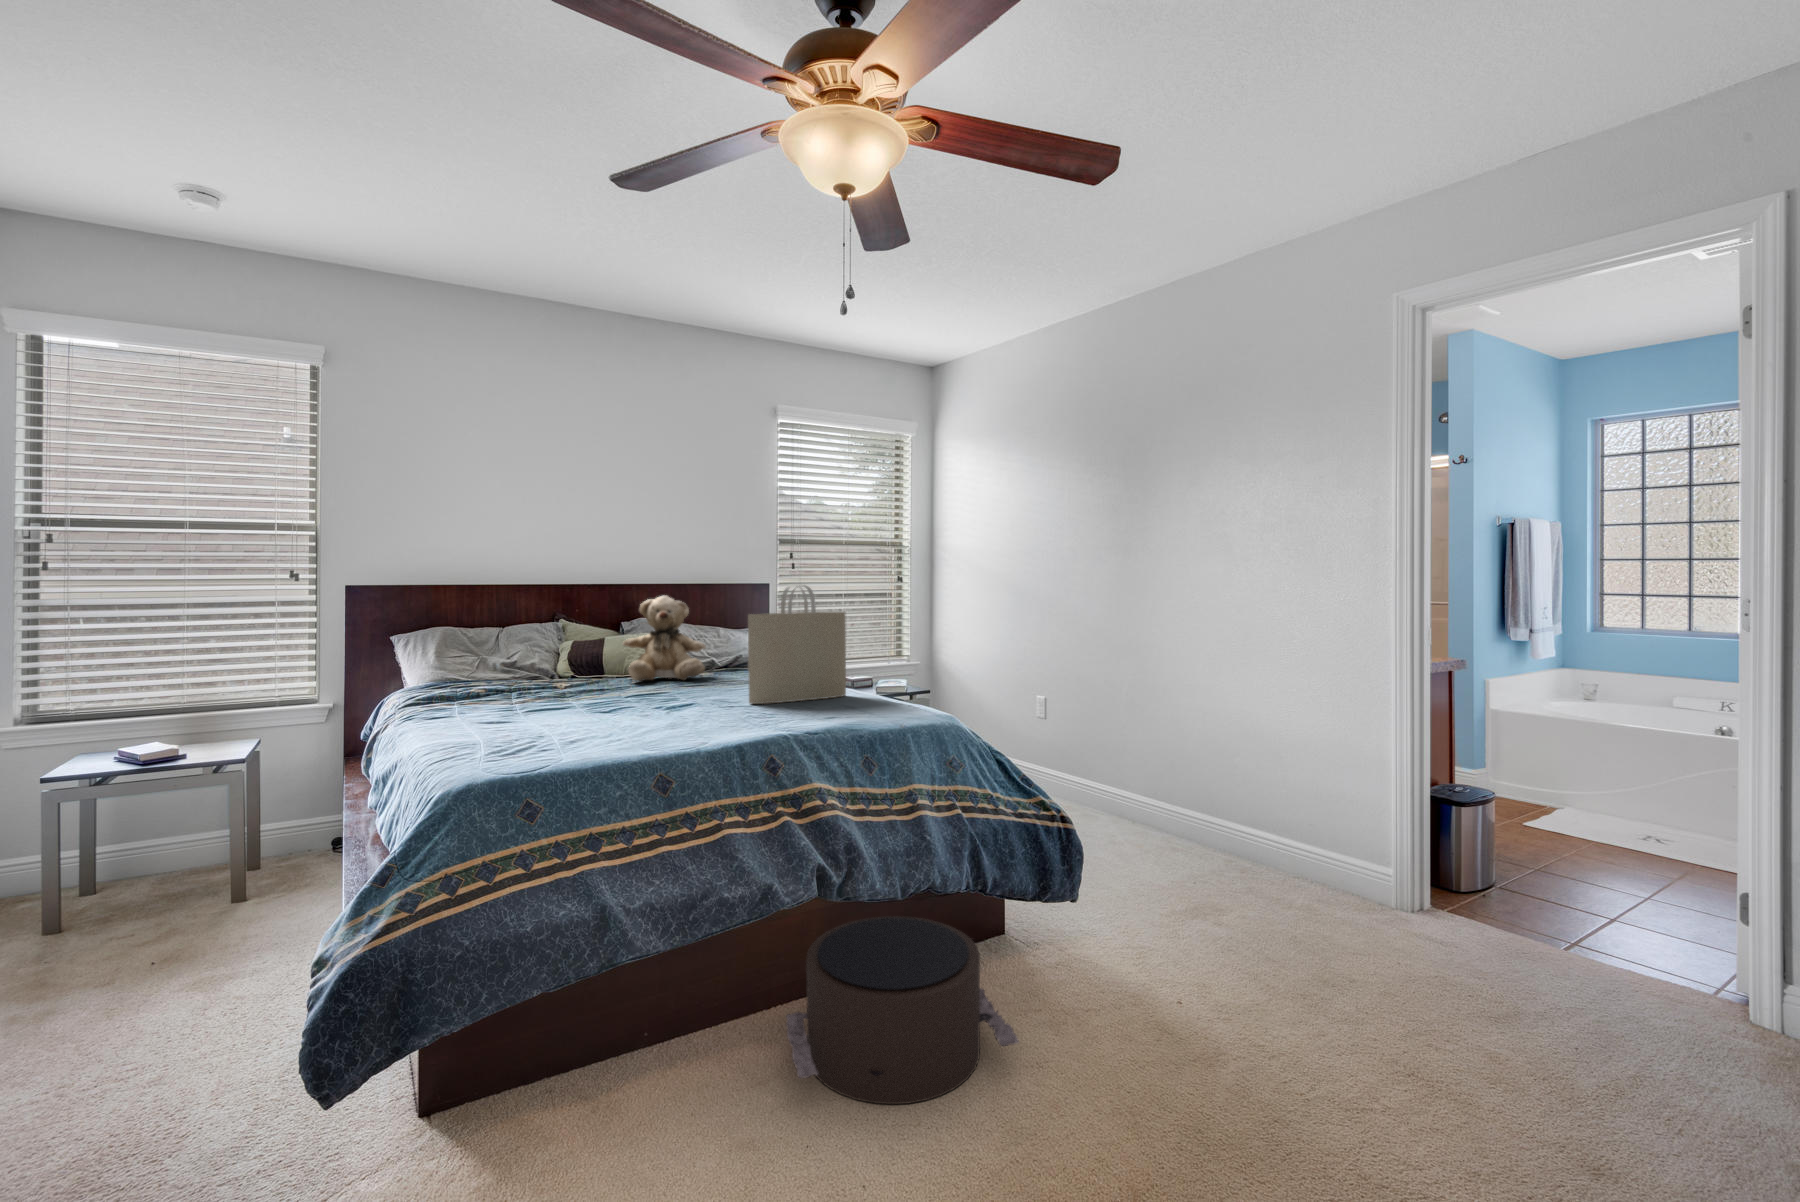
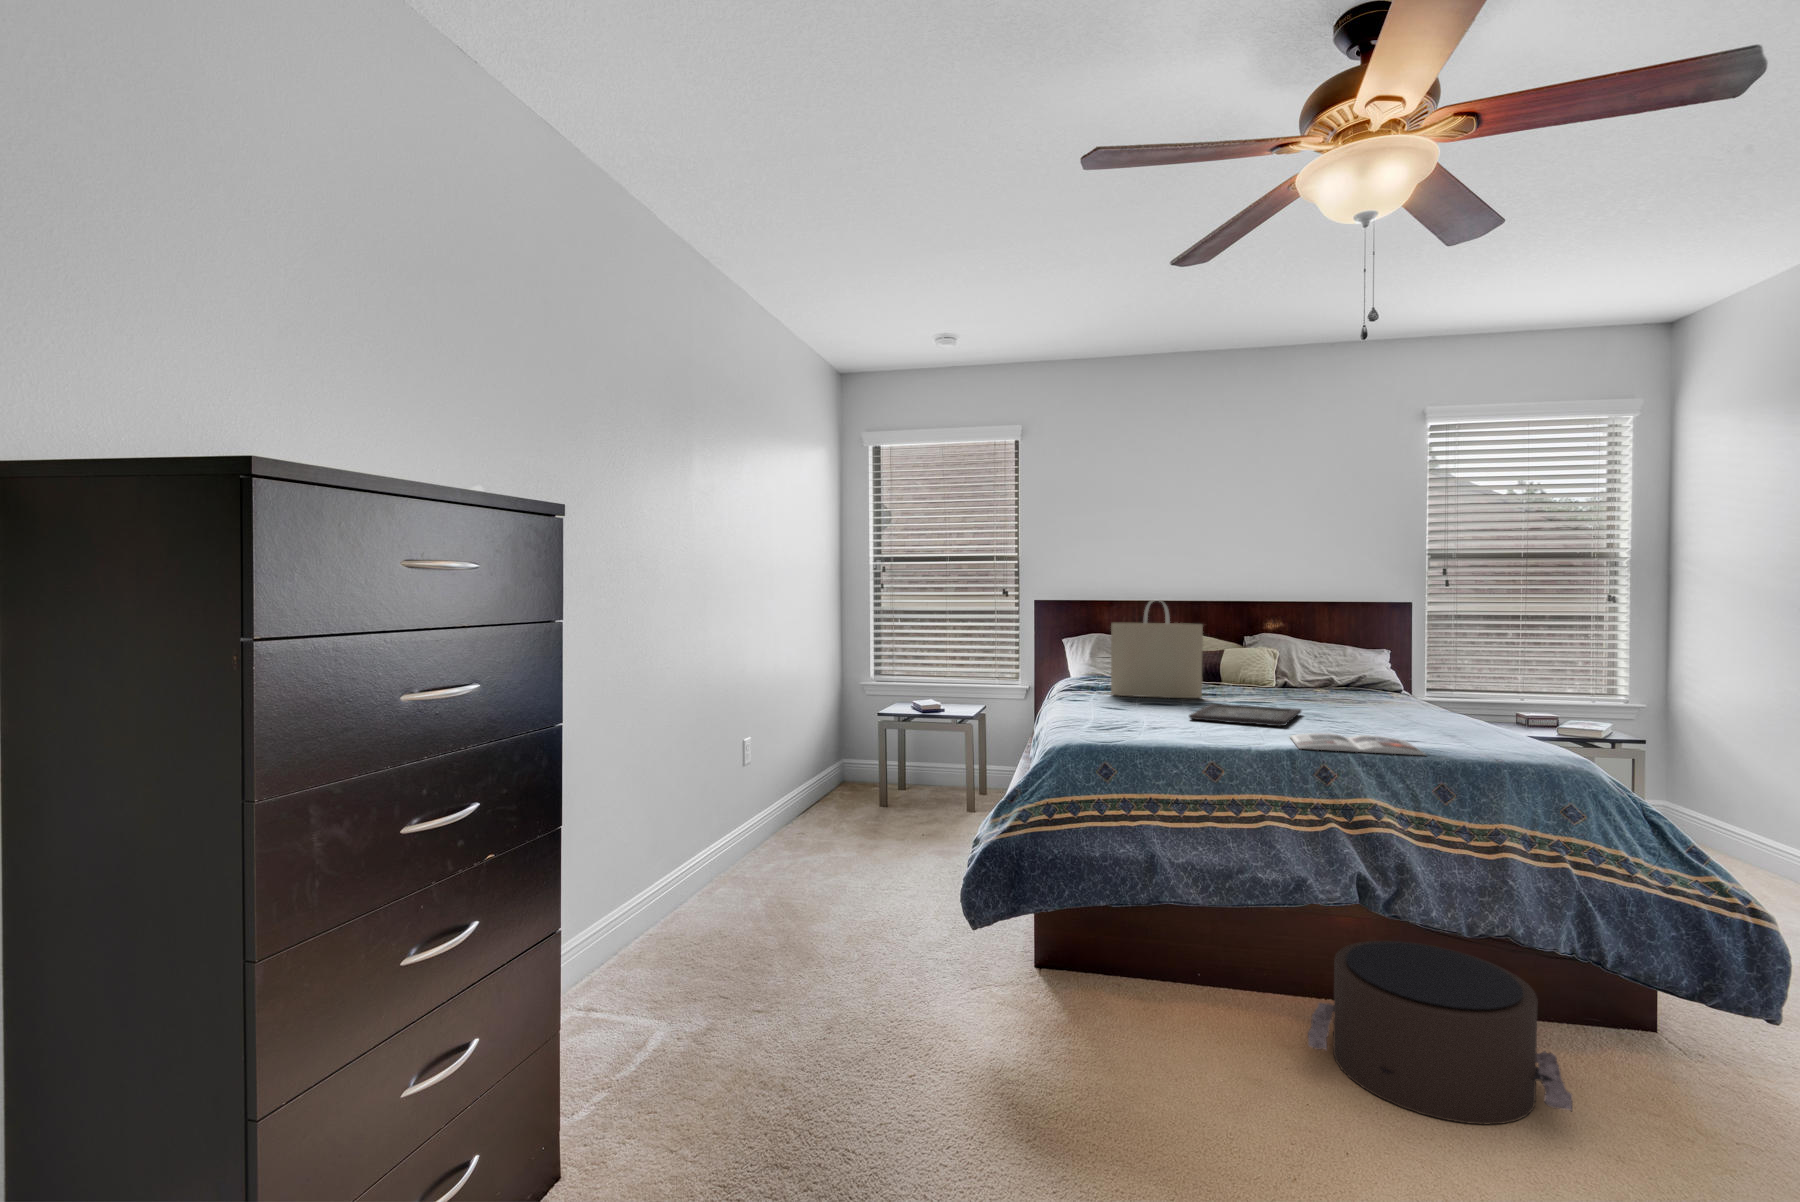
tote bag: present [748,585,846,704] -> present [1111,600,1203,698]
teddy bear: present [623,596,706,681] -> none [1235,610,1320,695]
tray: none [603,696,712,723] -> present [1189,704,1301,726]
magazine: none [724,717,857,743] -> present [1290,733,1425,755]

